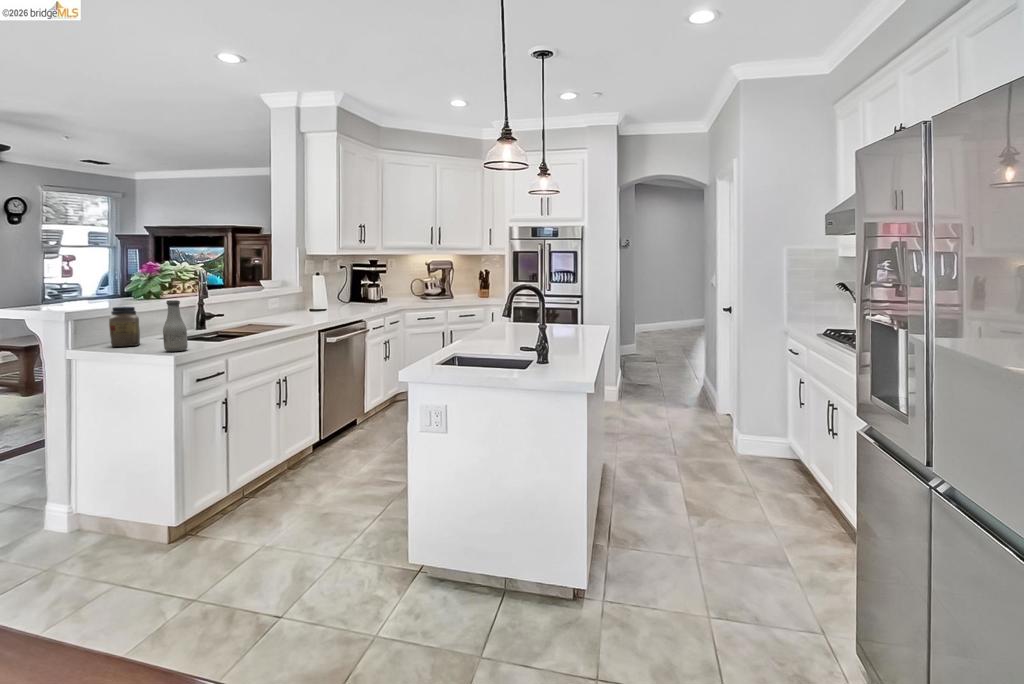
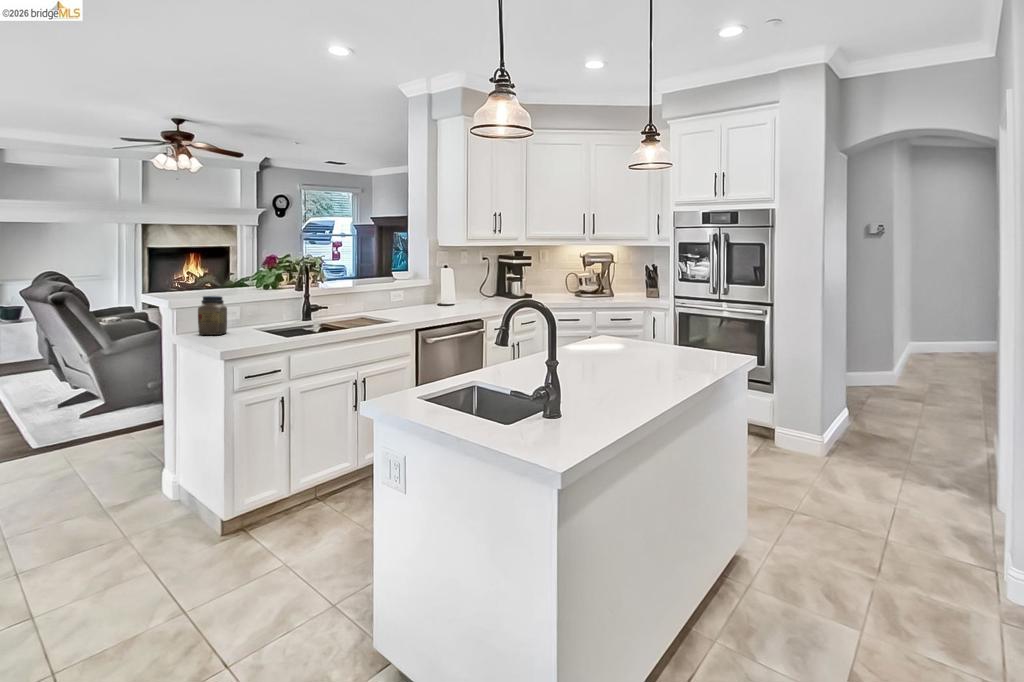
bottle: present [163,300,188,351] -> none [229,292,251,344]

